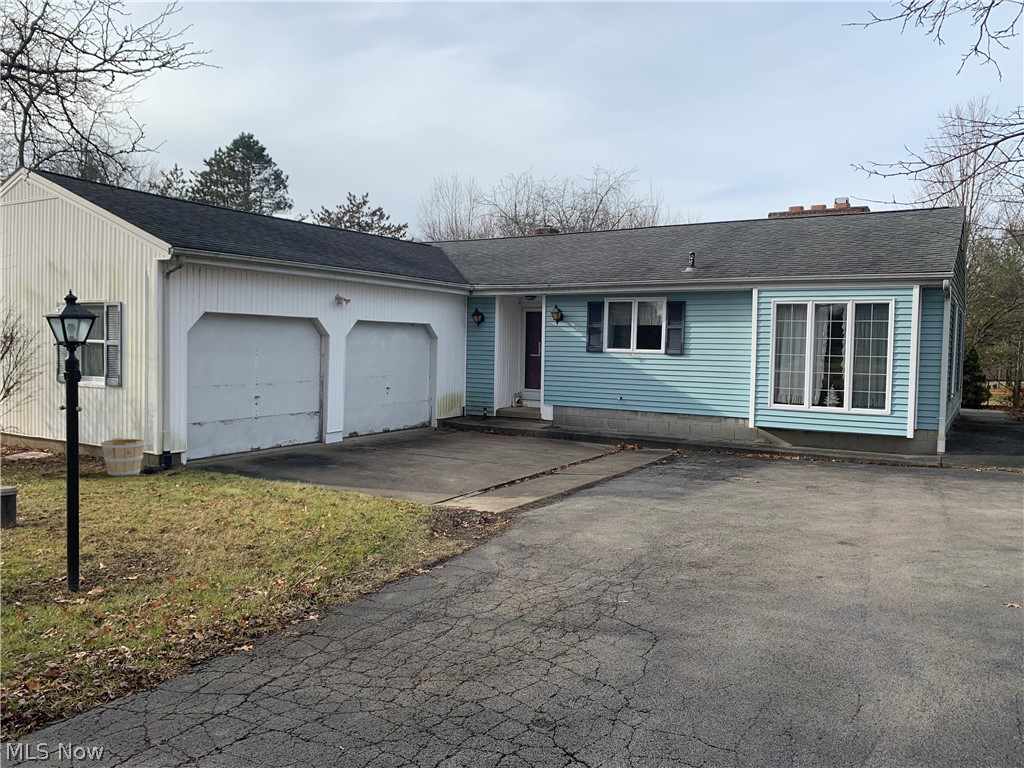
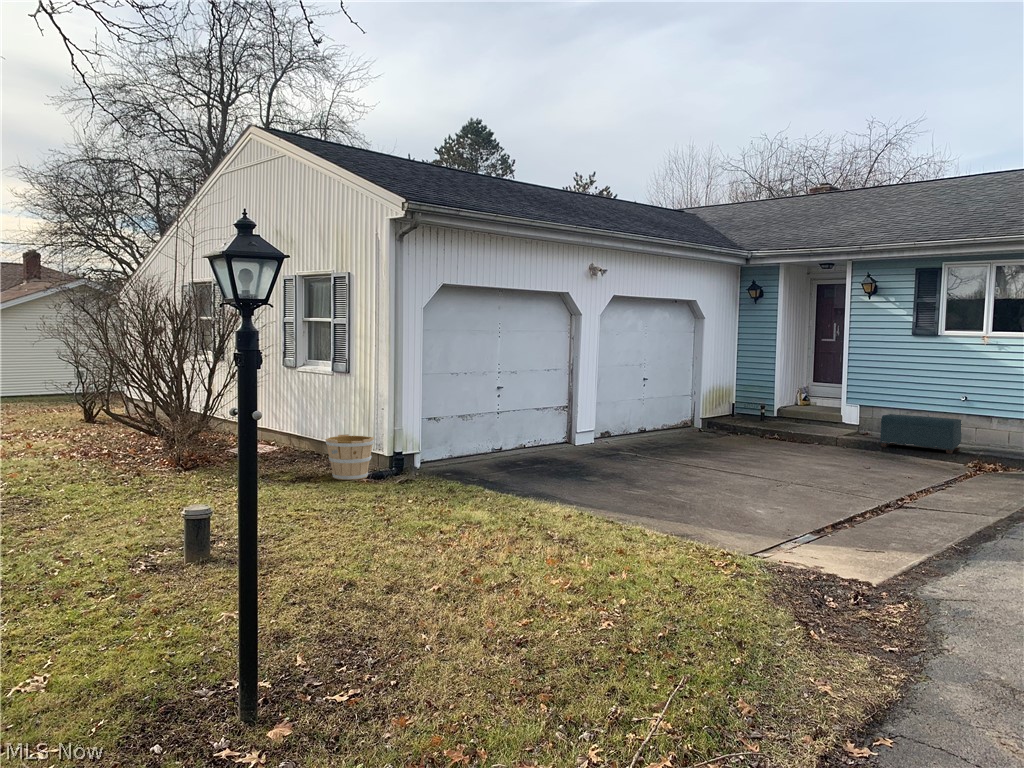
bench: none [565,412,619,440] -> present [880,414,962,454]

